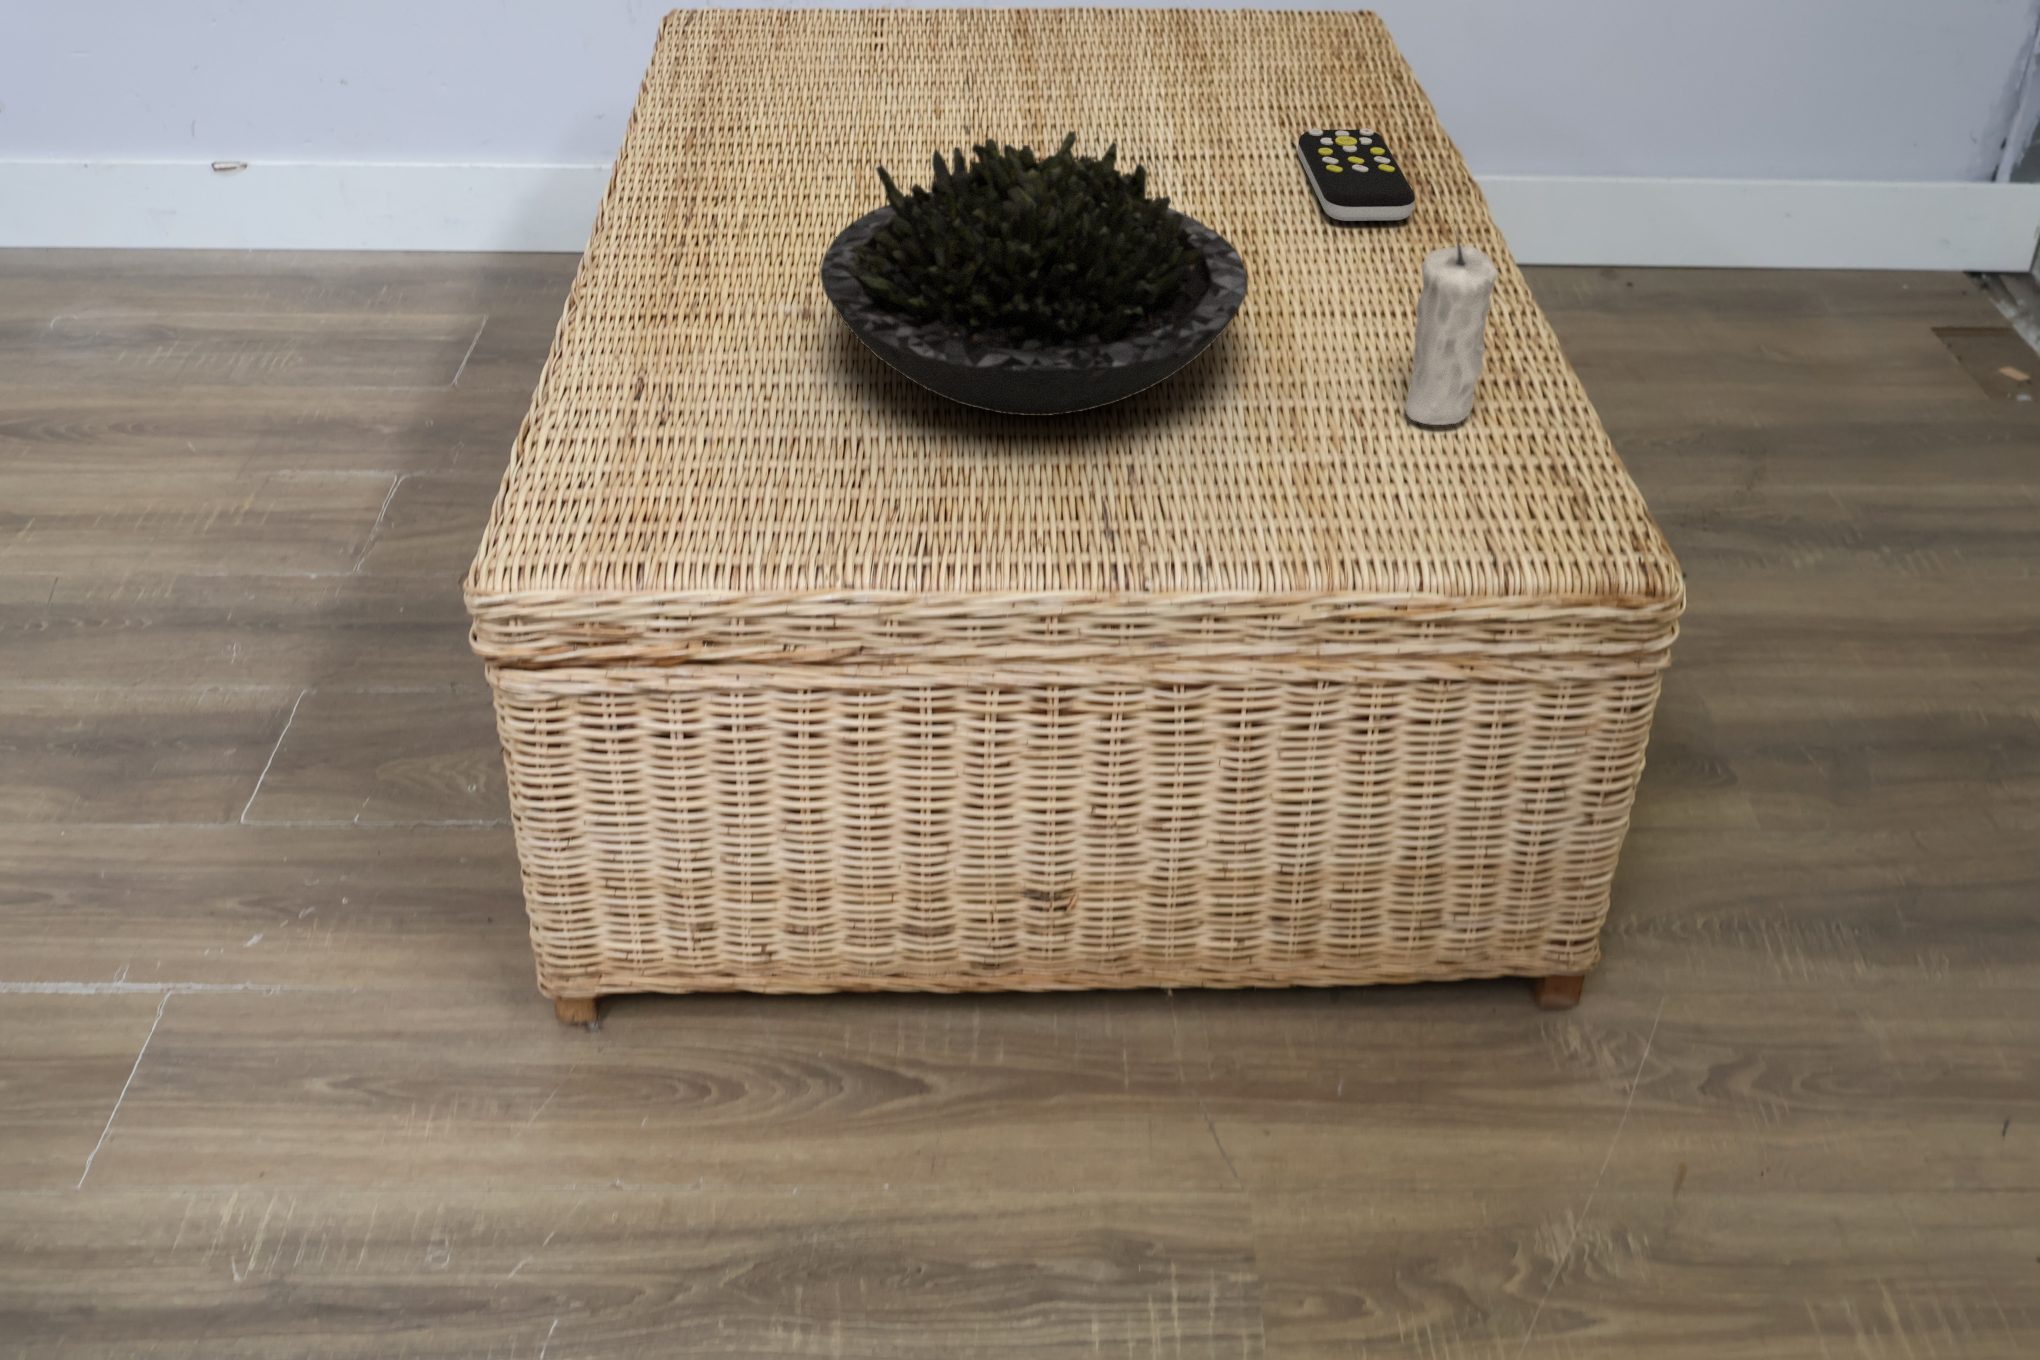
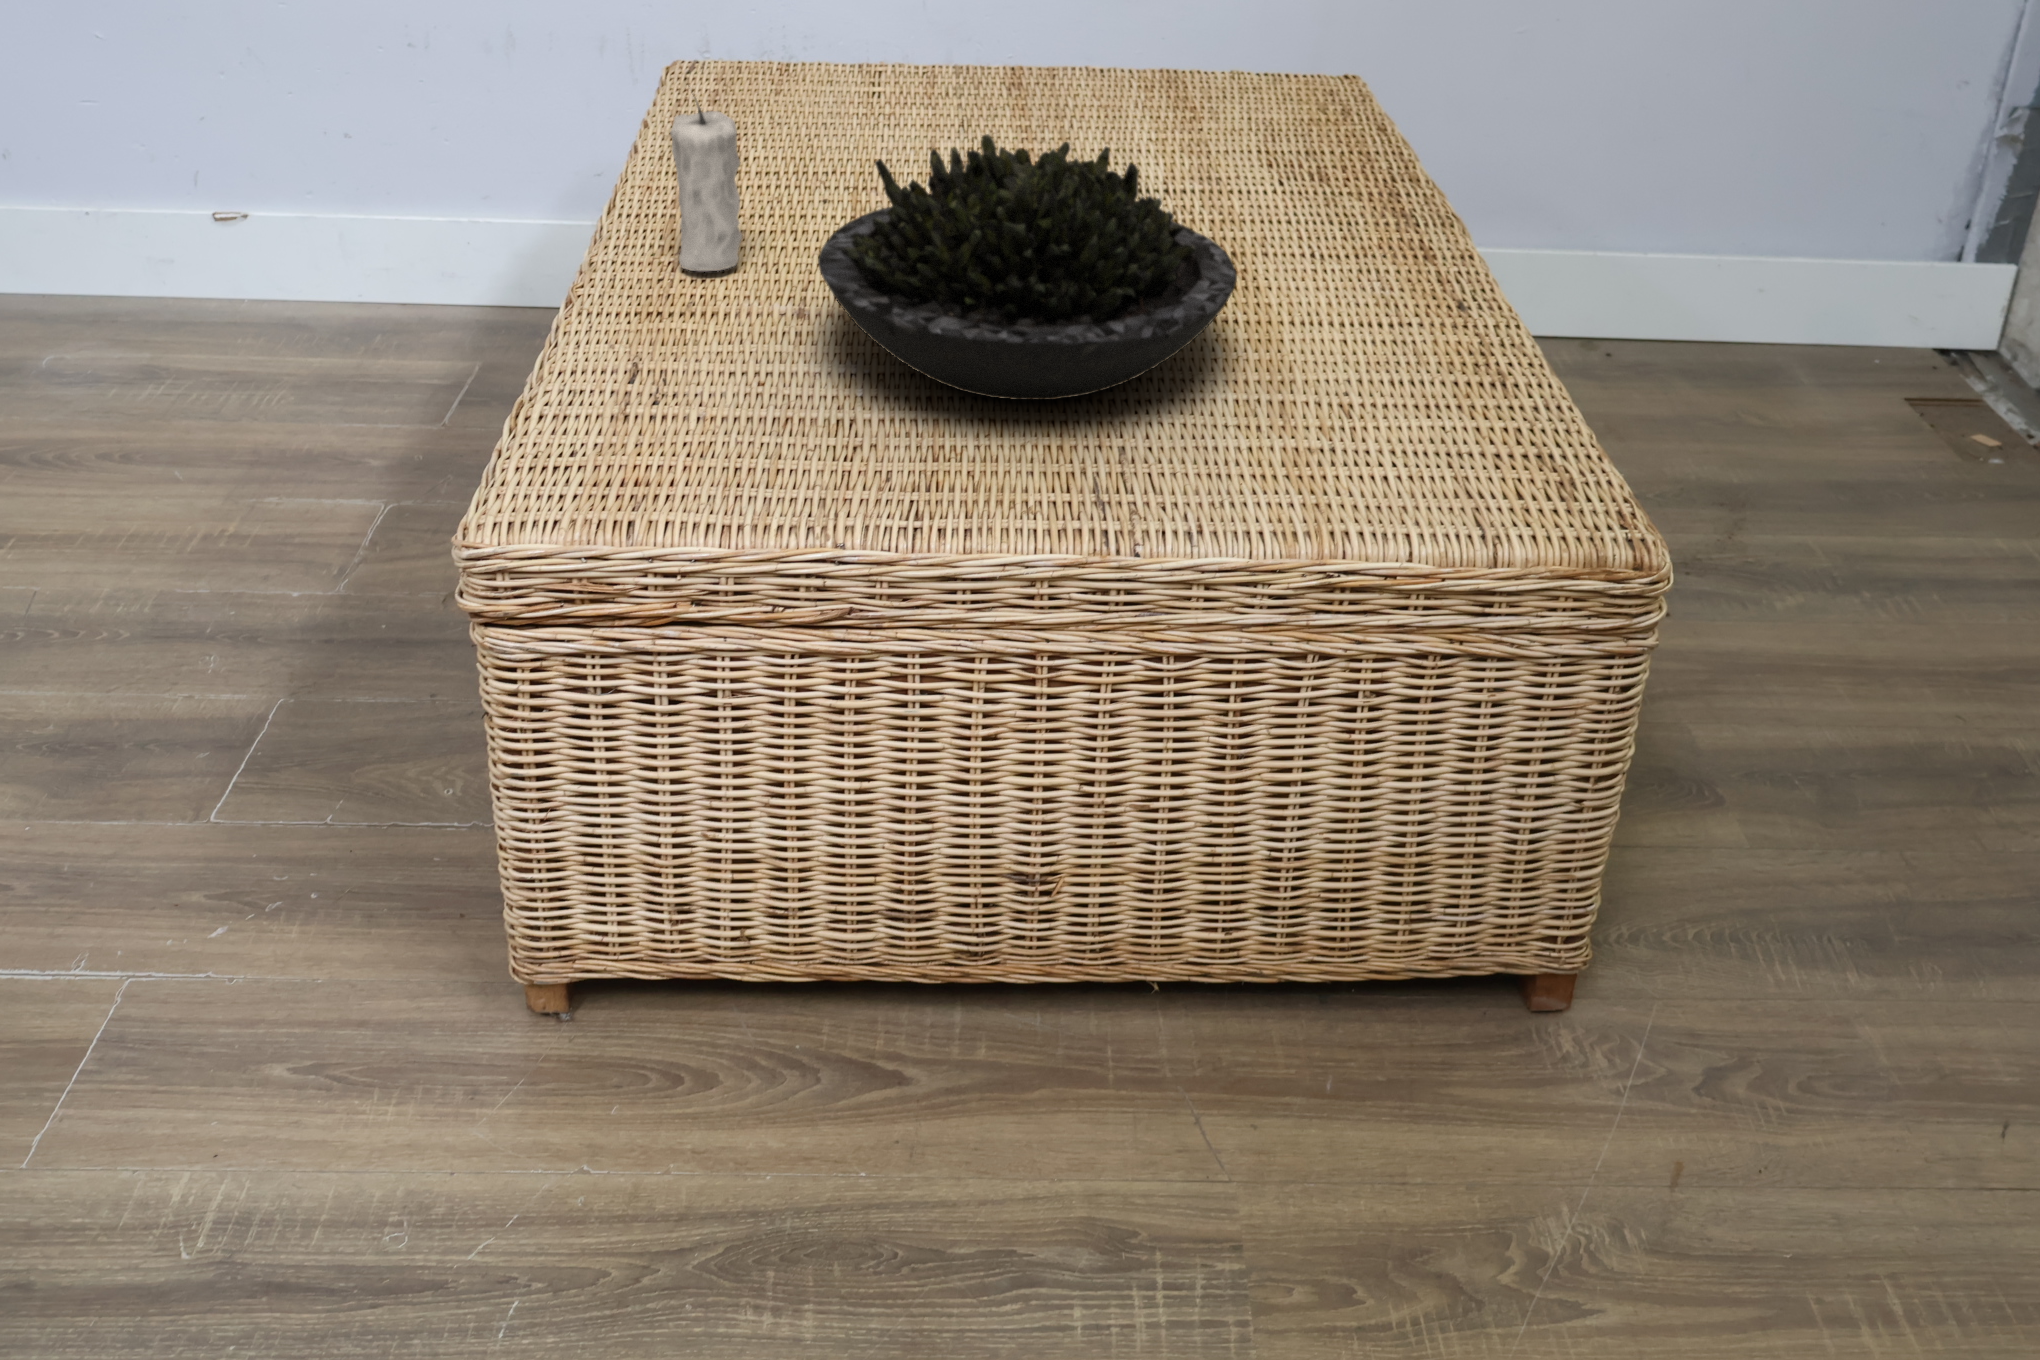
remote control: present [1298,128,1415,221] -> none [1285,165,1399,244]
candle: present [1405,233,1499,425] -> present [670,101,742,271]

